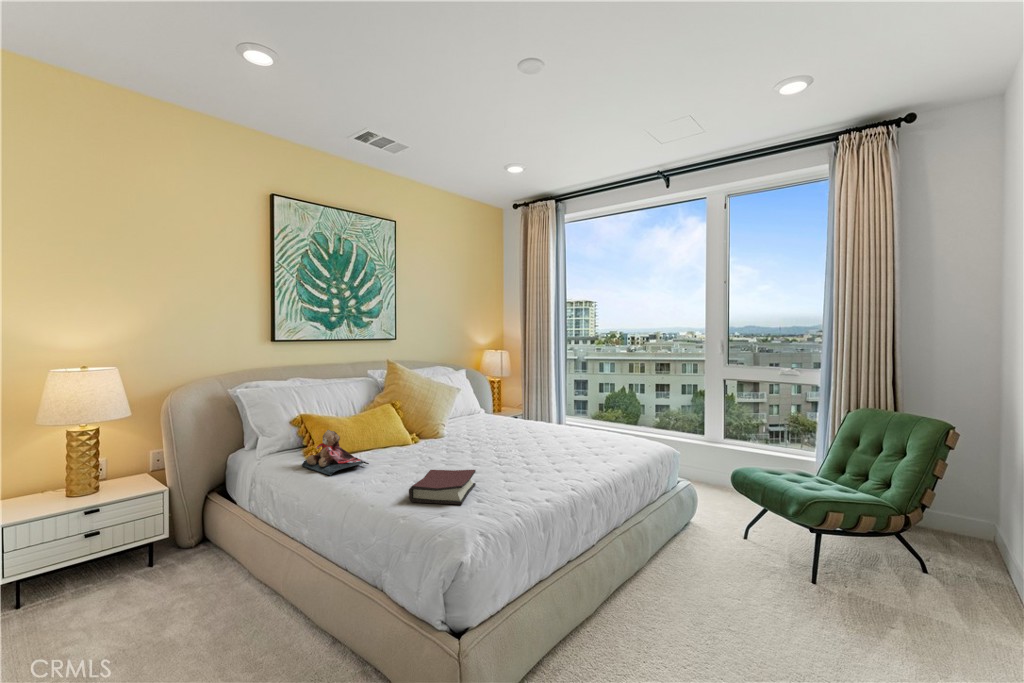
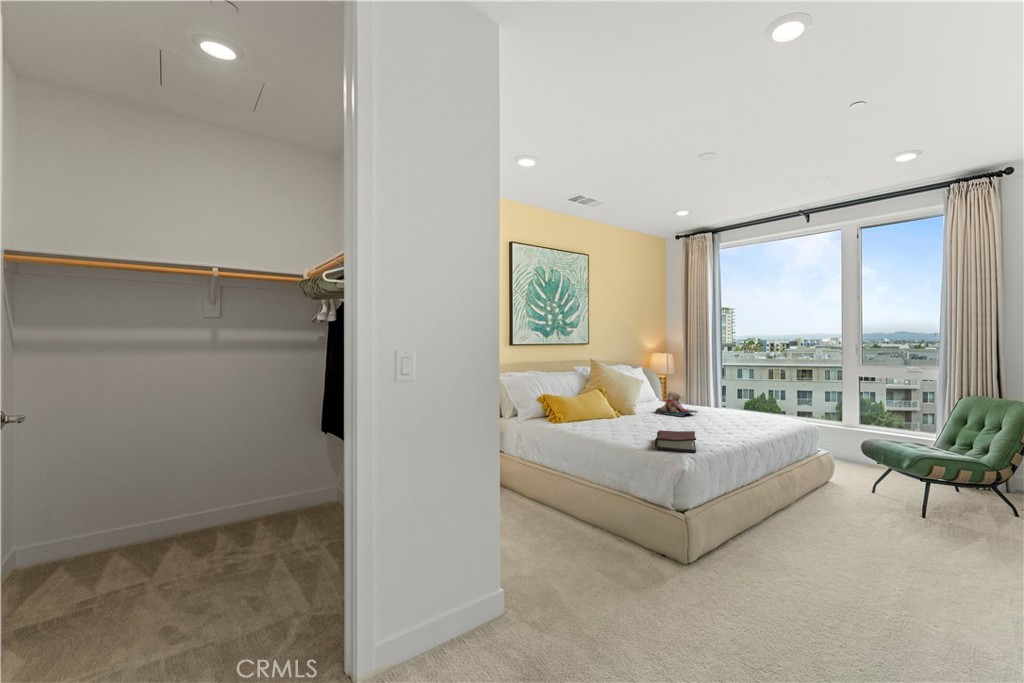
teddy bear: present [302,430,369,476] -> present [655,392,697,417]

